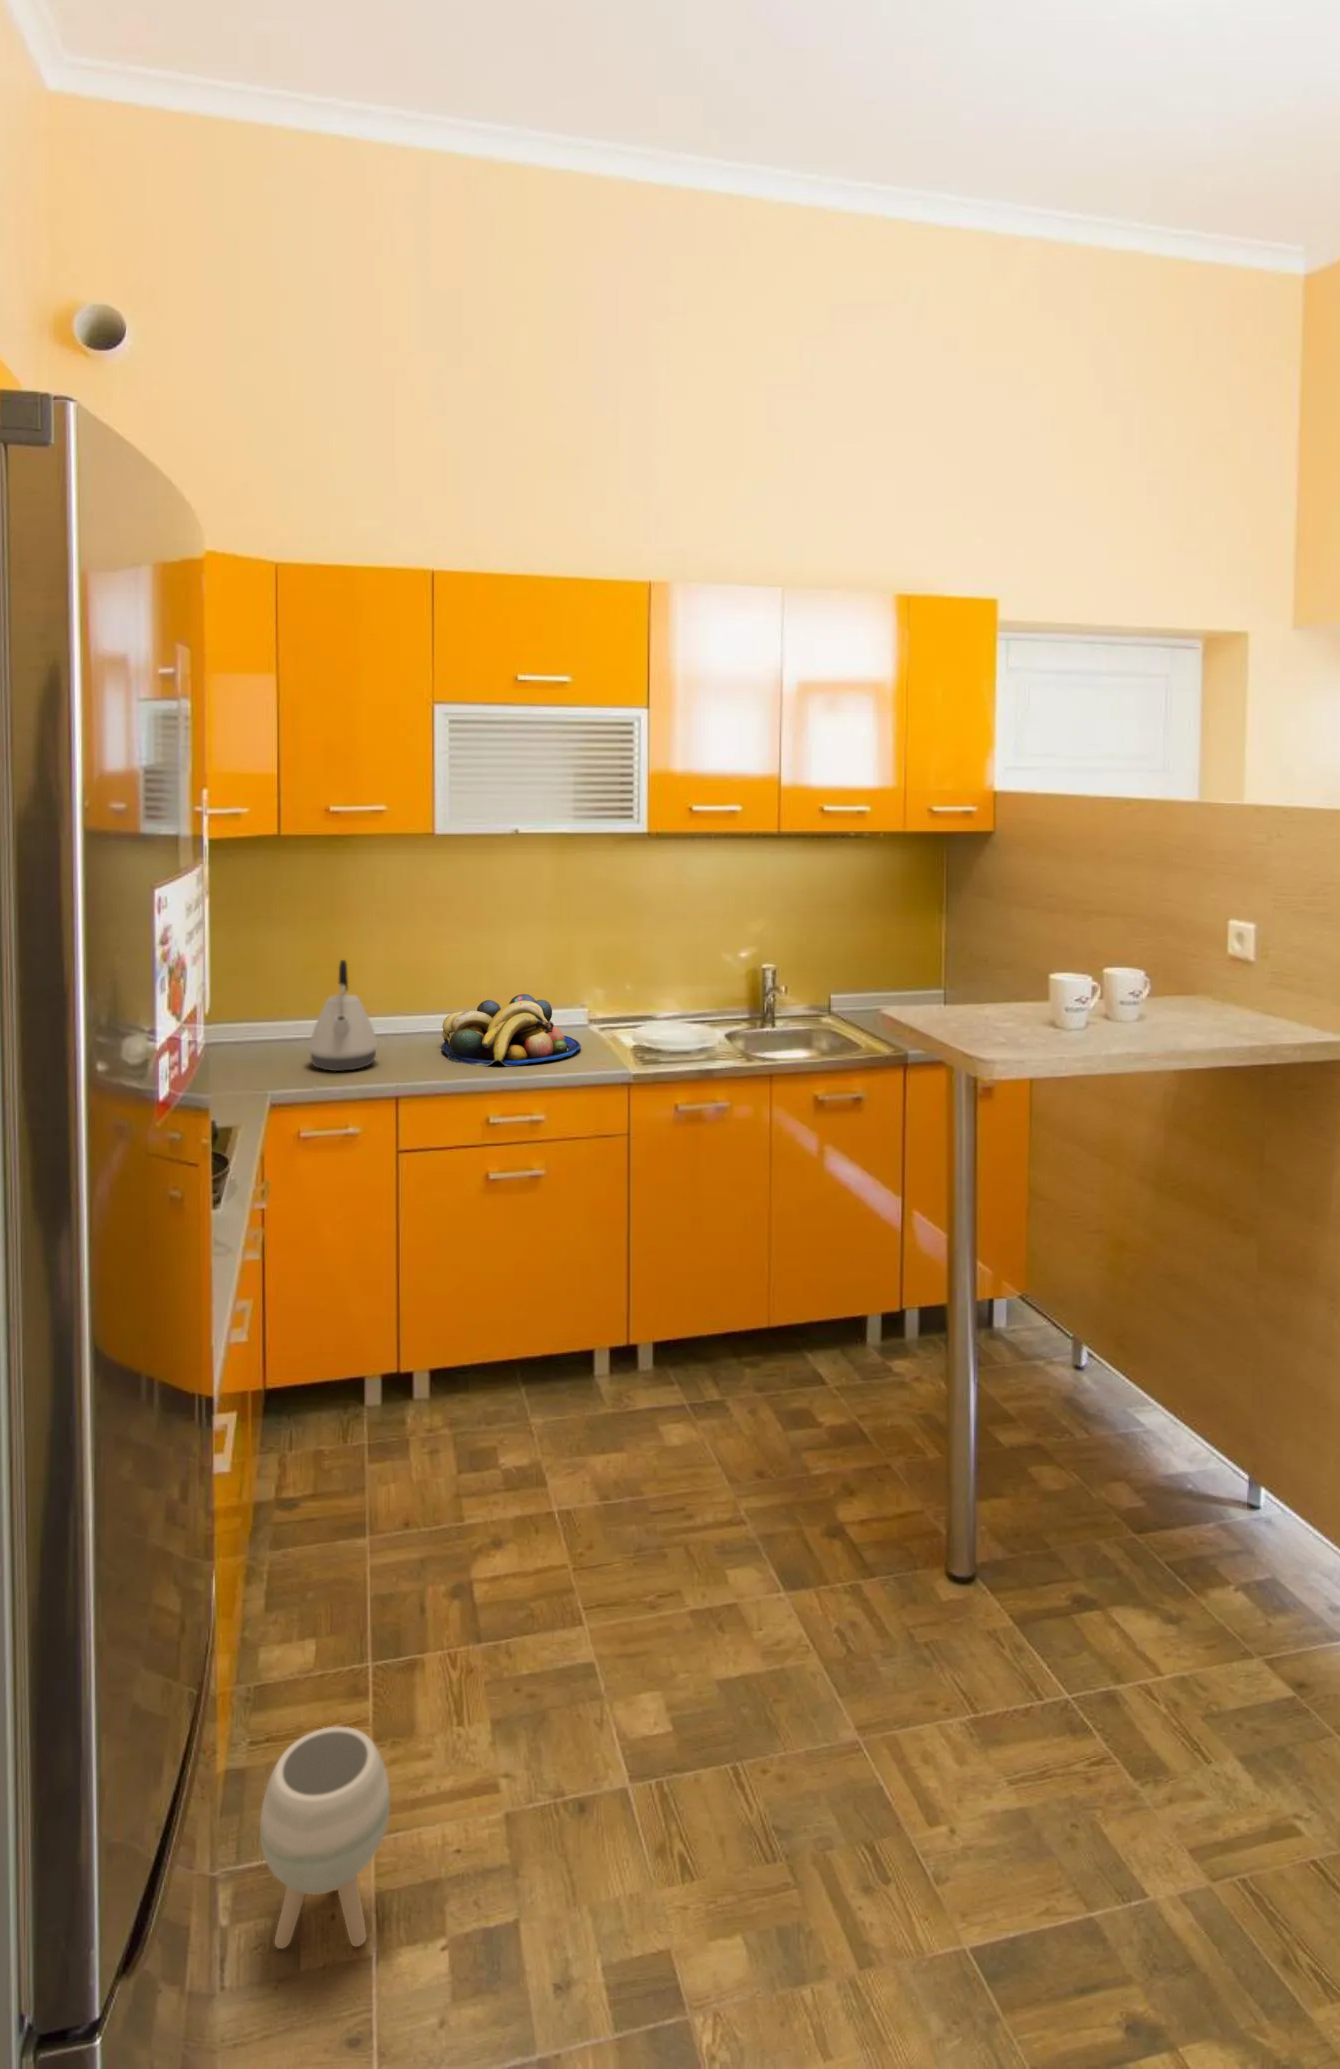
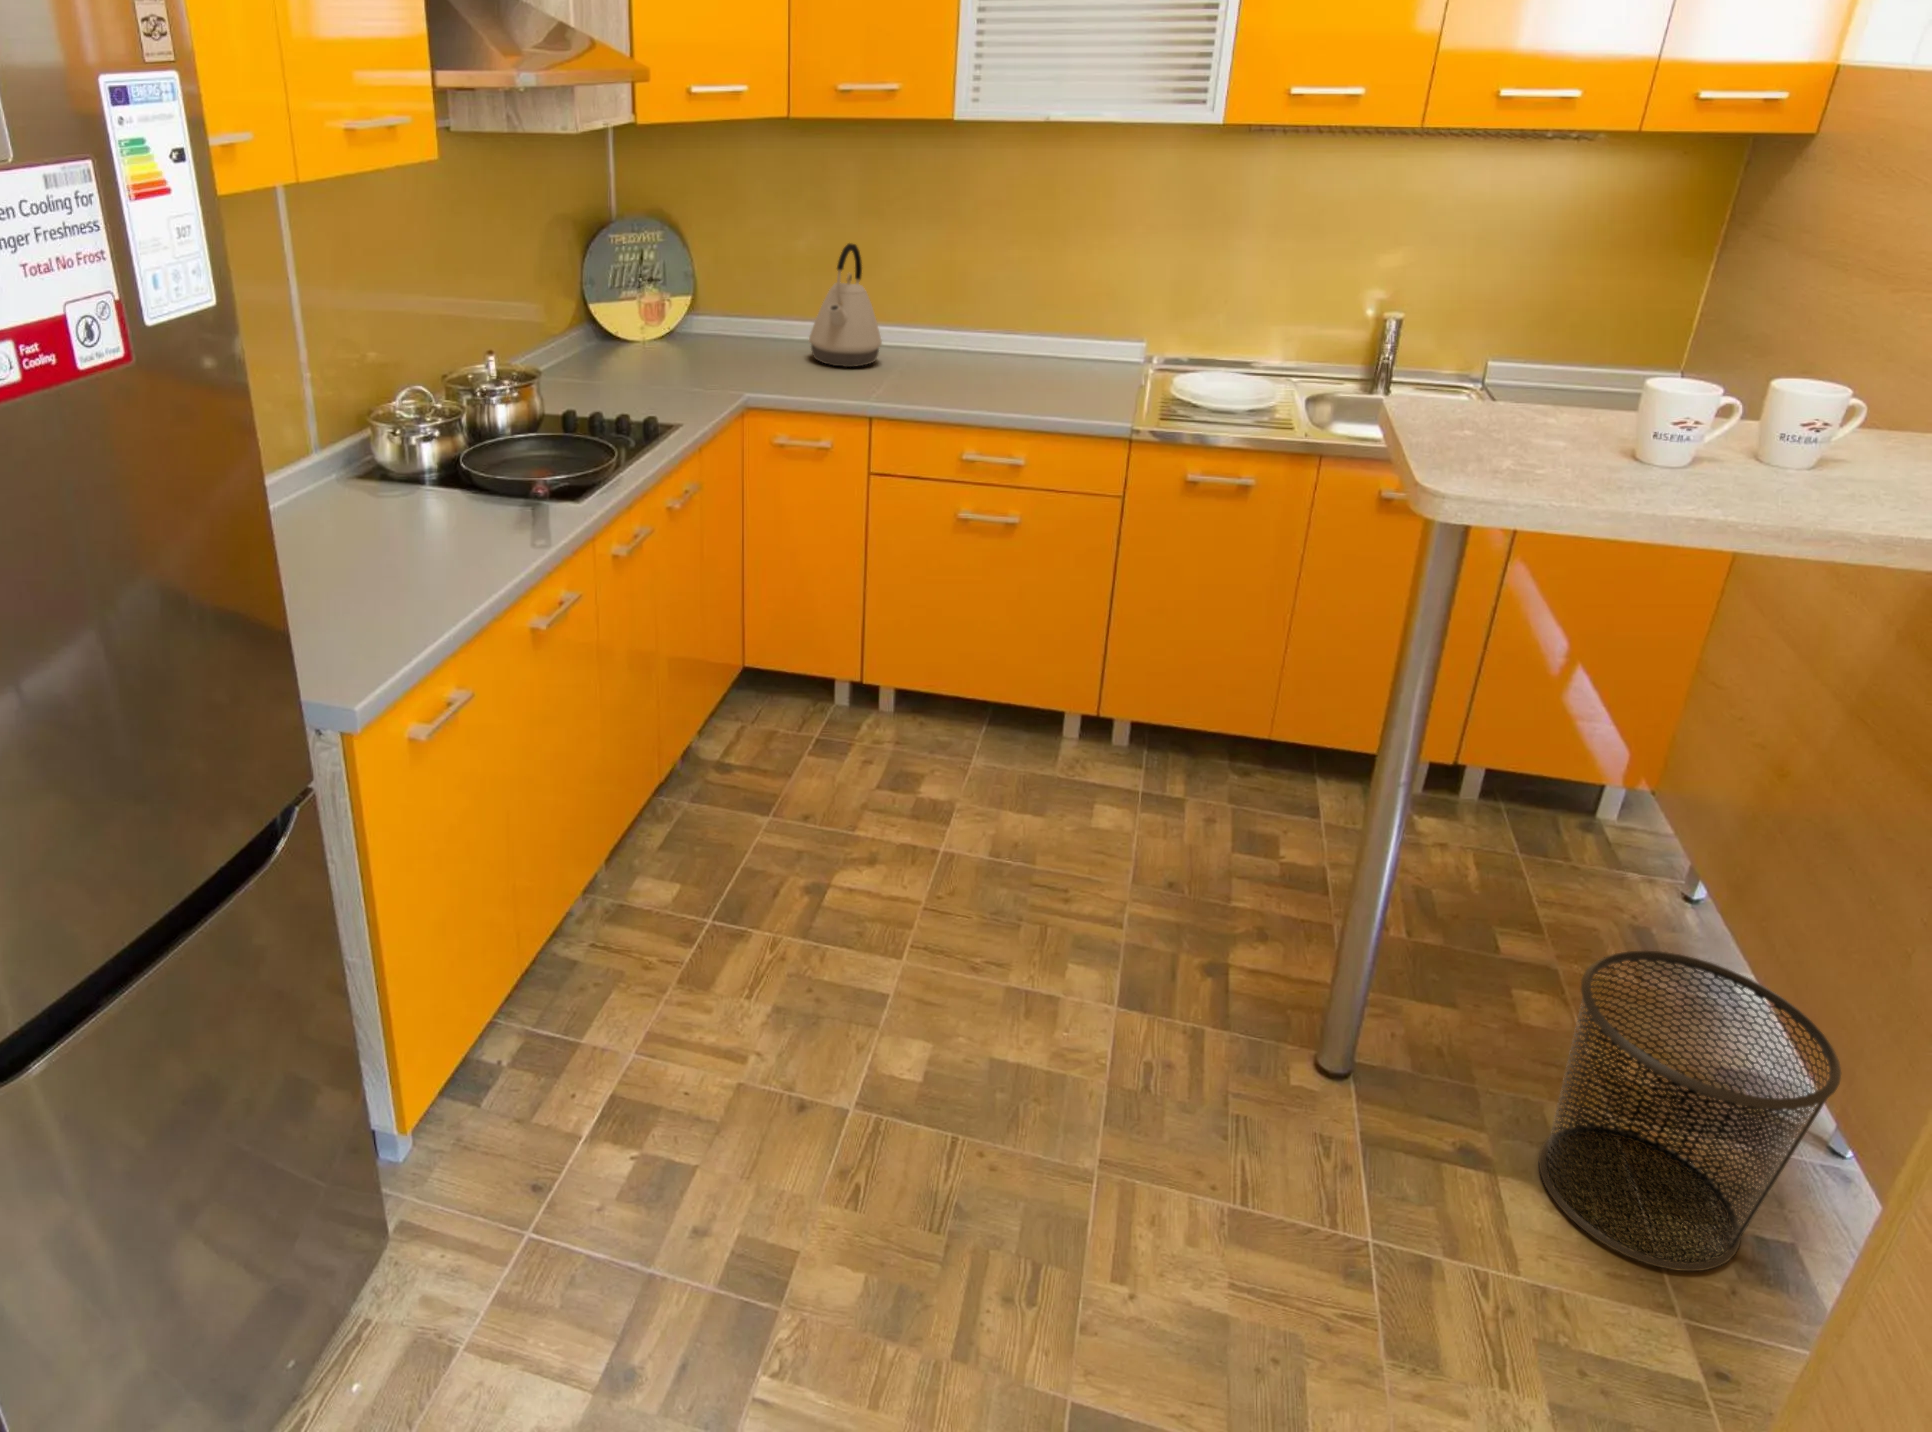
fruit bowl: present [441,994,581,1066] -> none [955,312,1114,393]
waste bin: none [1117,1380,1292,1632] -> present [1539,951,1841,1271]
planter: present [260,1727,390,1949] -> none [498,952,613,1127]

